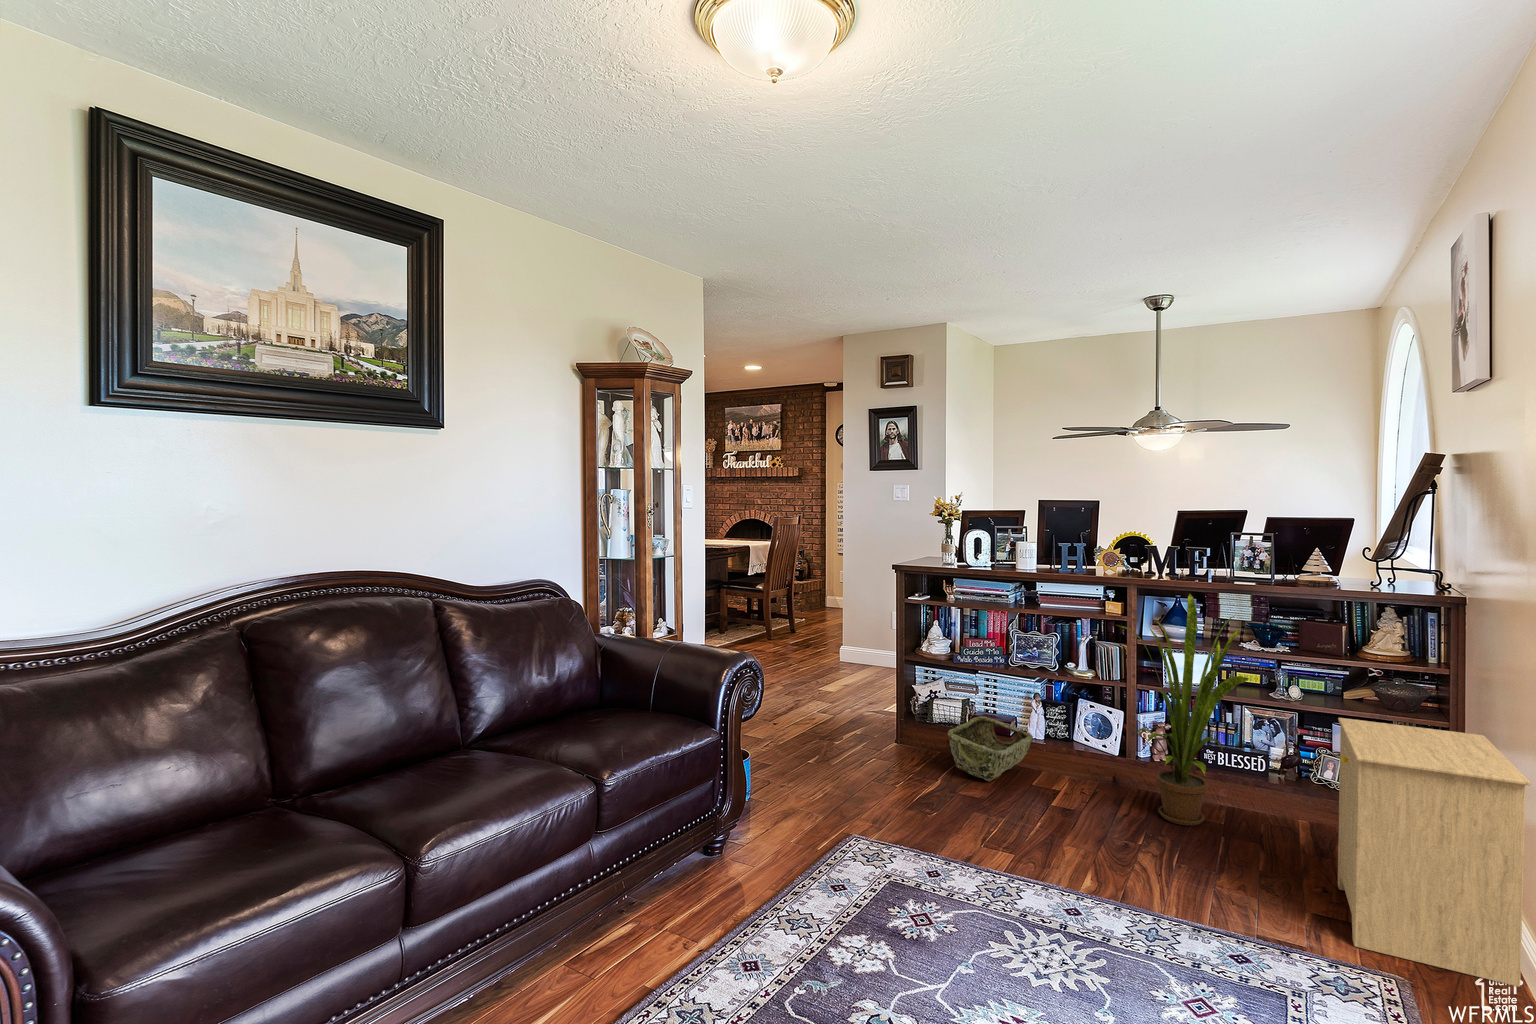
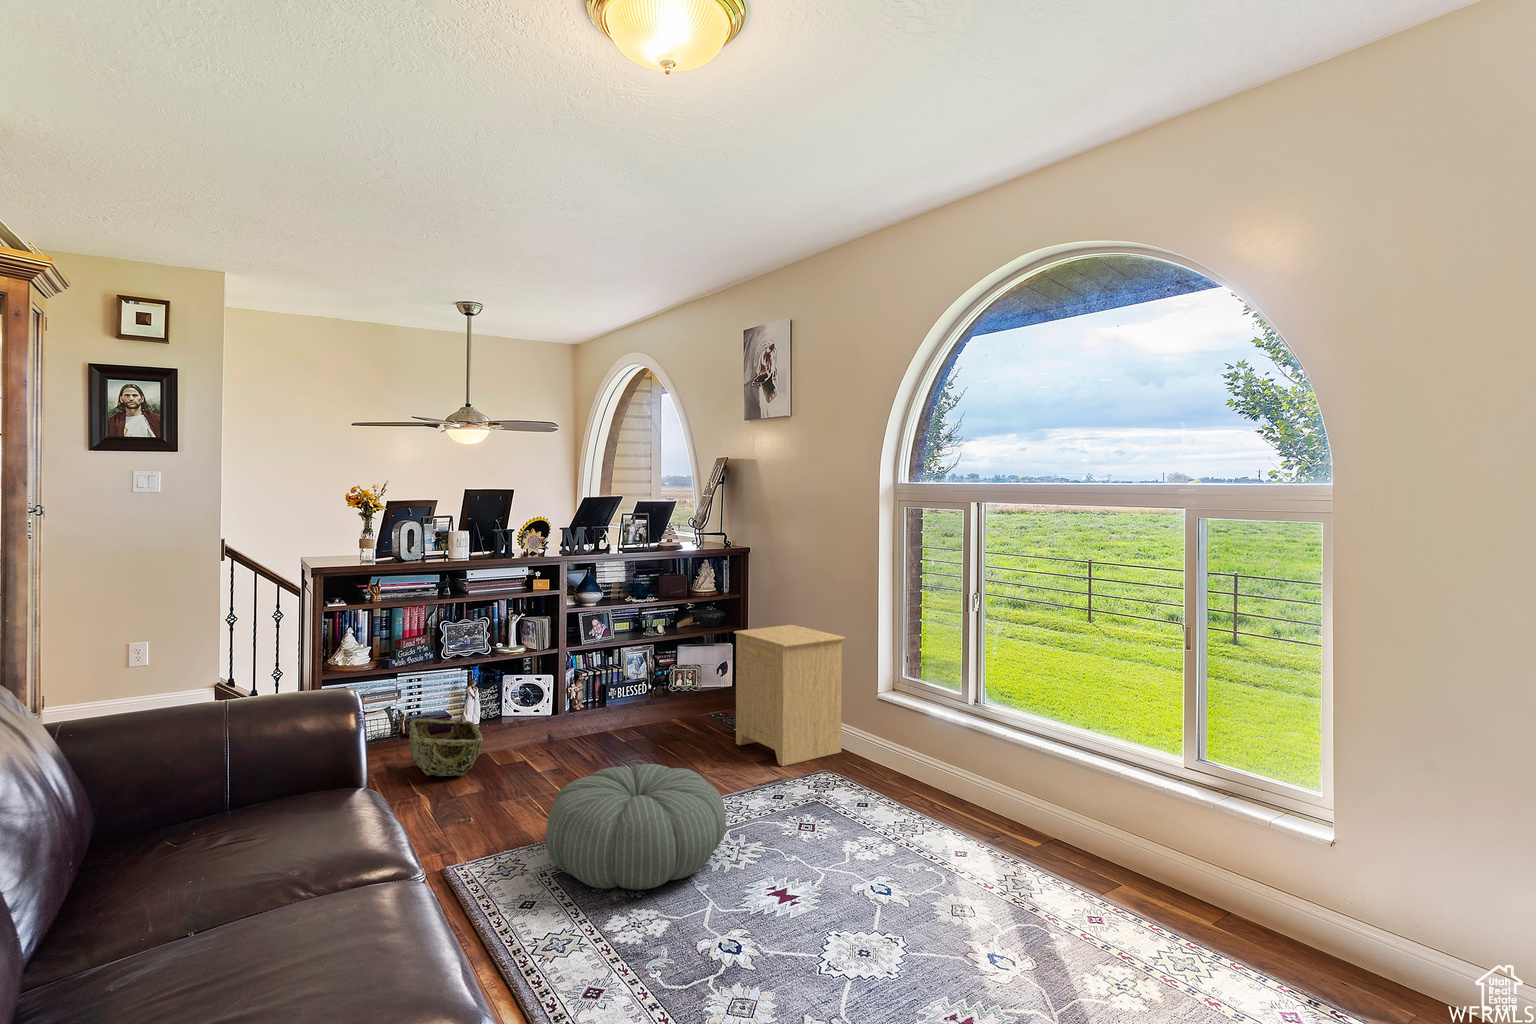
house plant: present [1117,594,1249,826] -> none [568,564,673,749]
pouf: none [882,816,1091,975] -> present [546,764,726,890]

